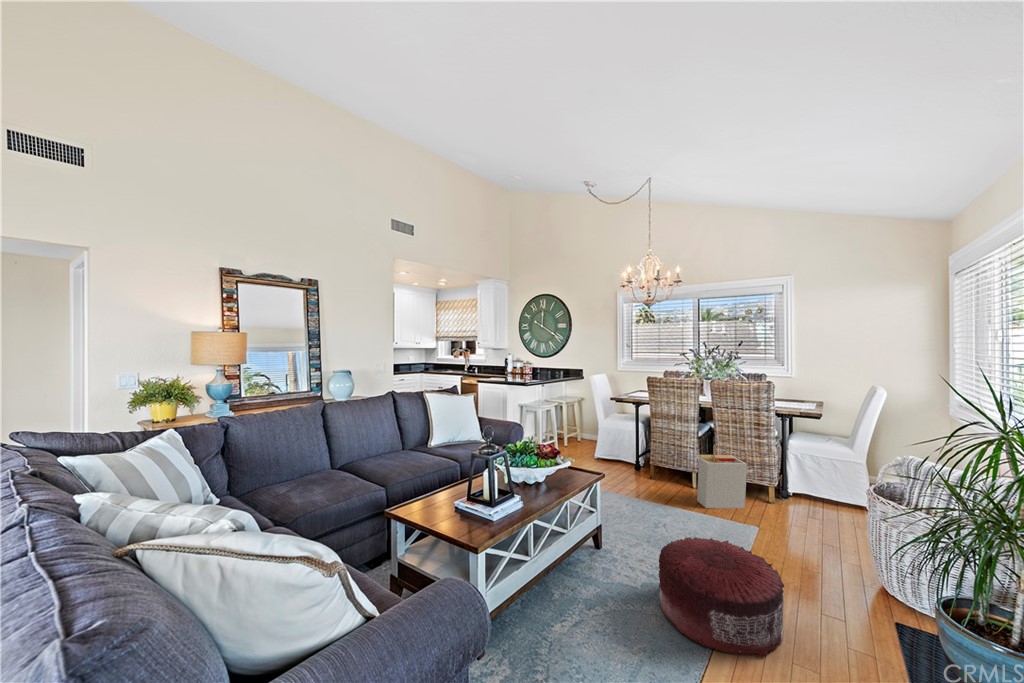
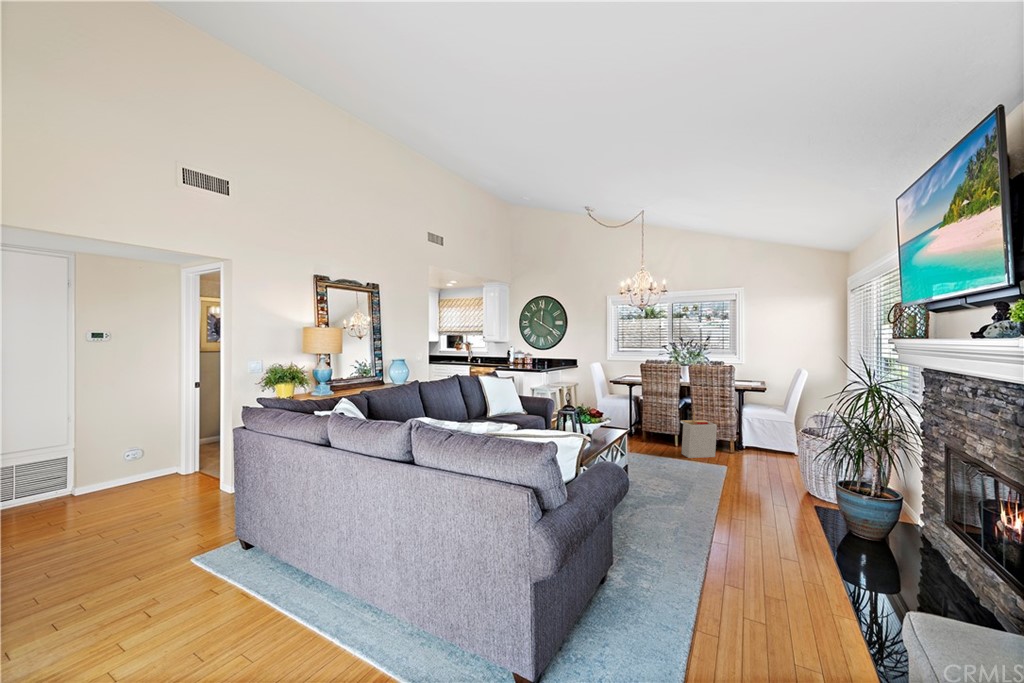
pouf: present [659,537,784,657] -> none [674,464,752,522]

